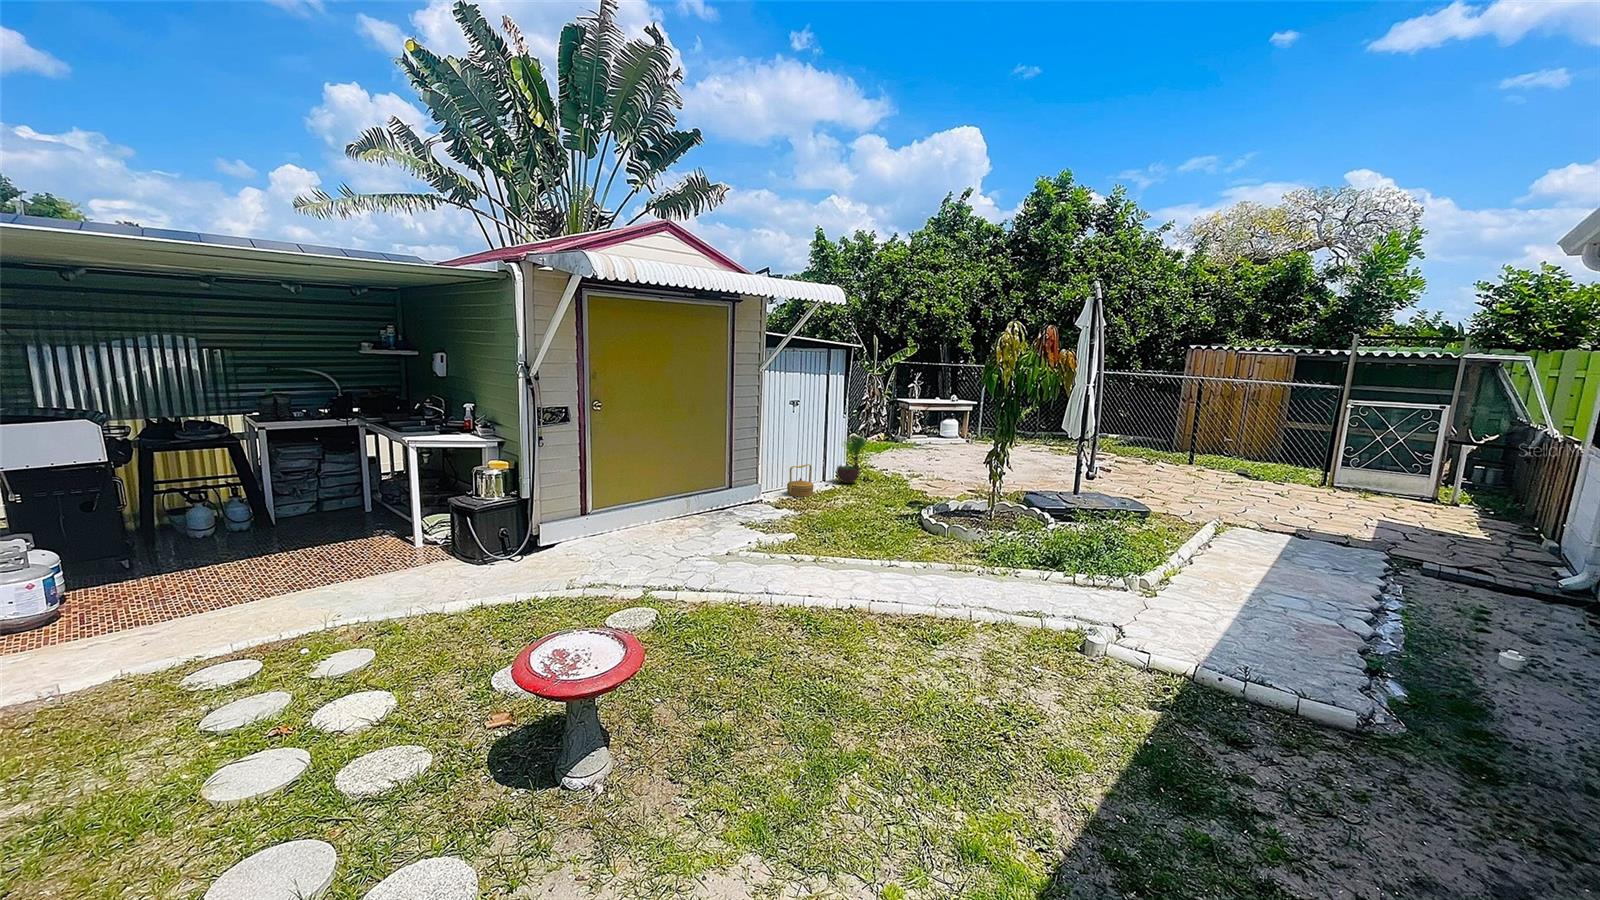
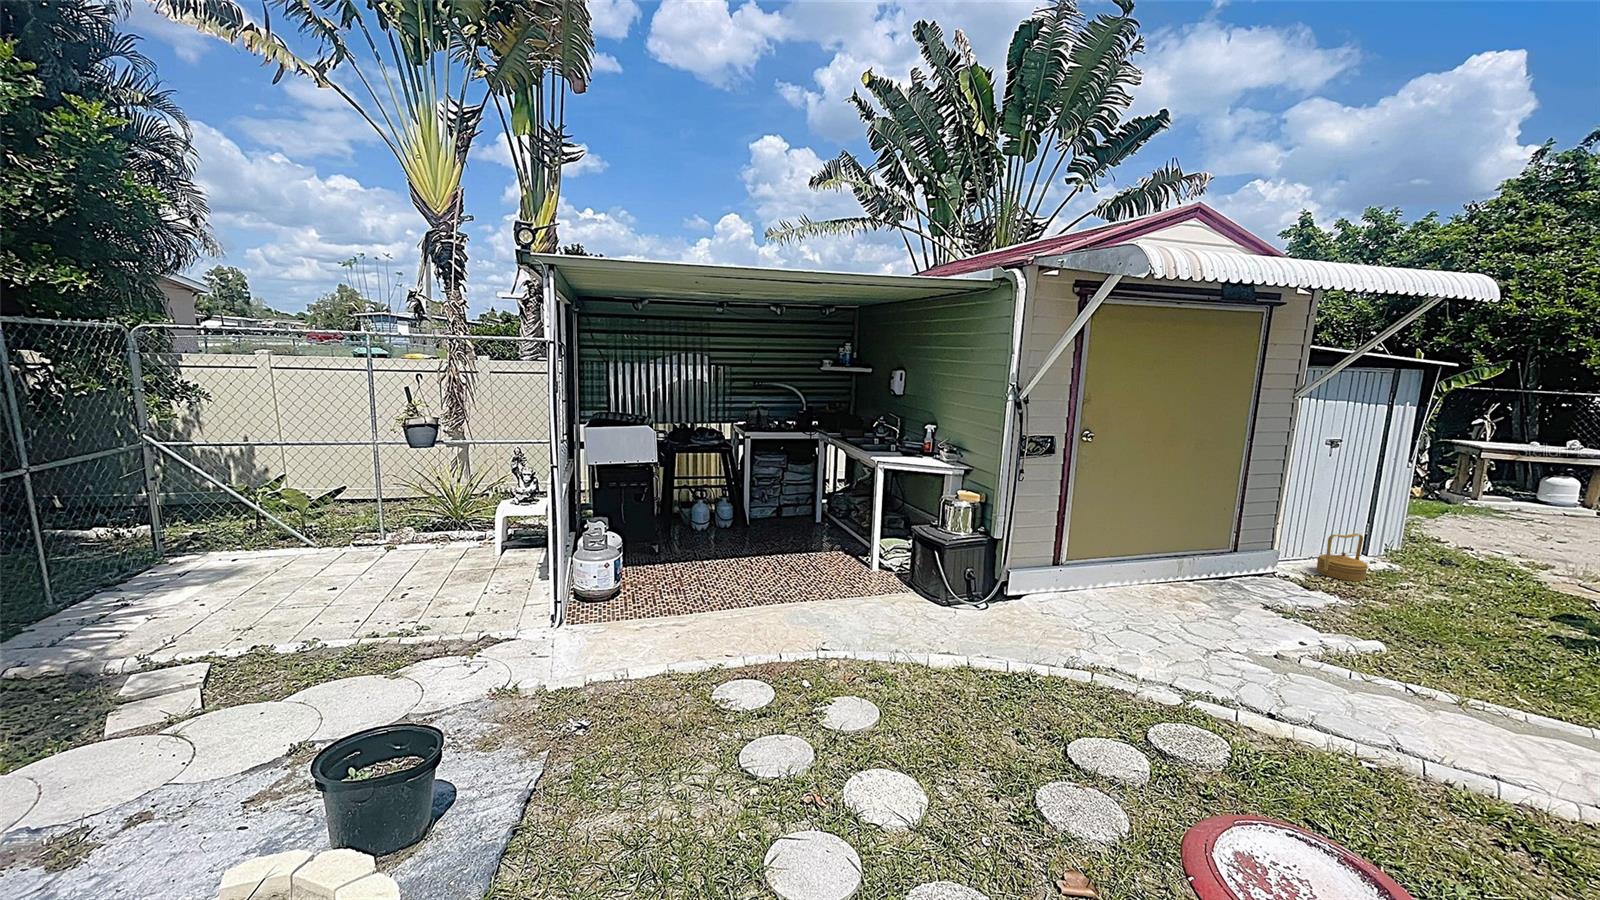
potted tree: present [836,434,866,483] -> none [1396,491,1471,568]

